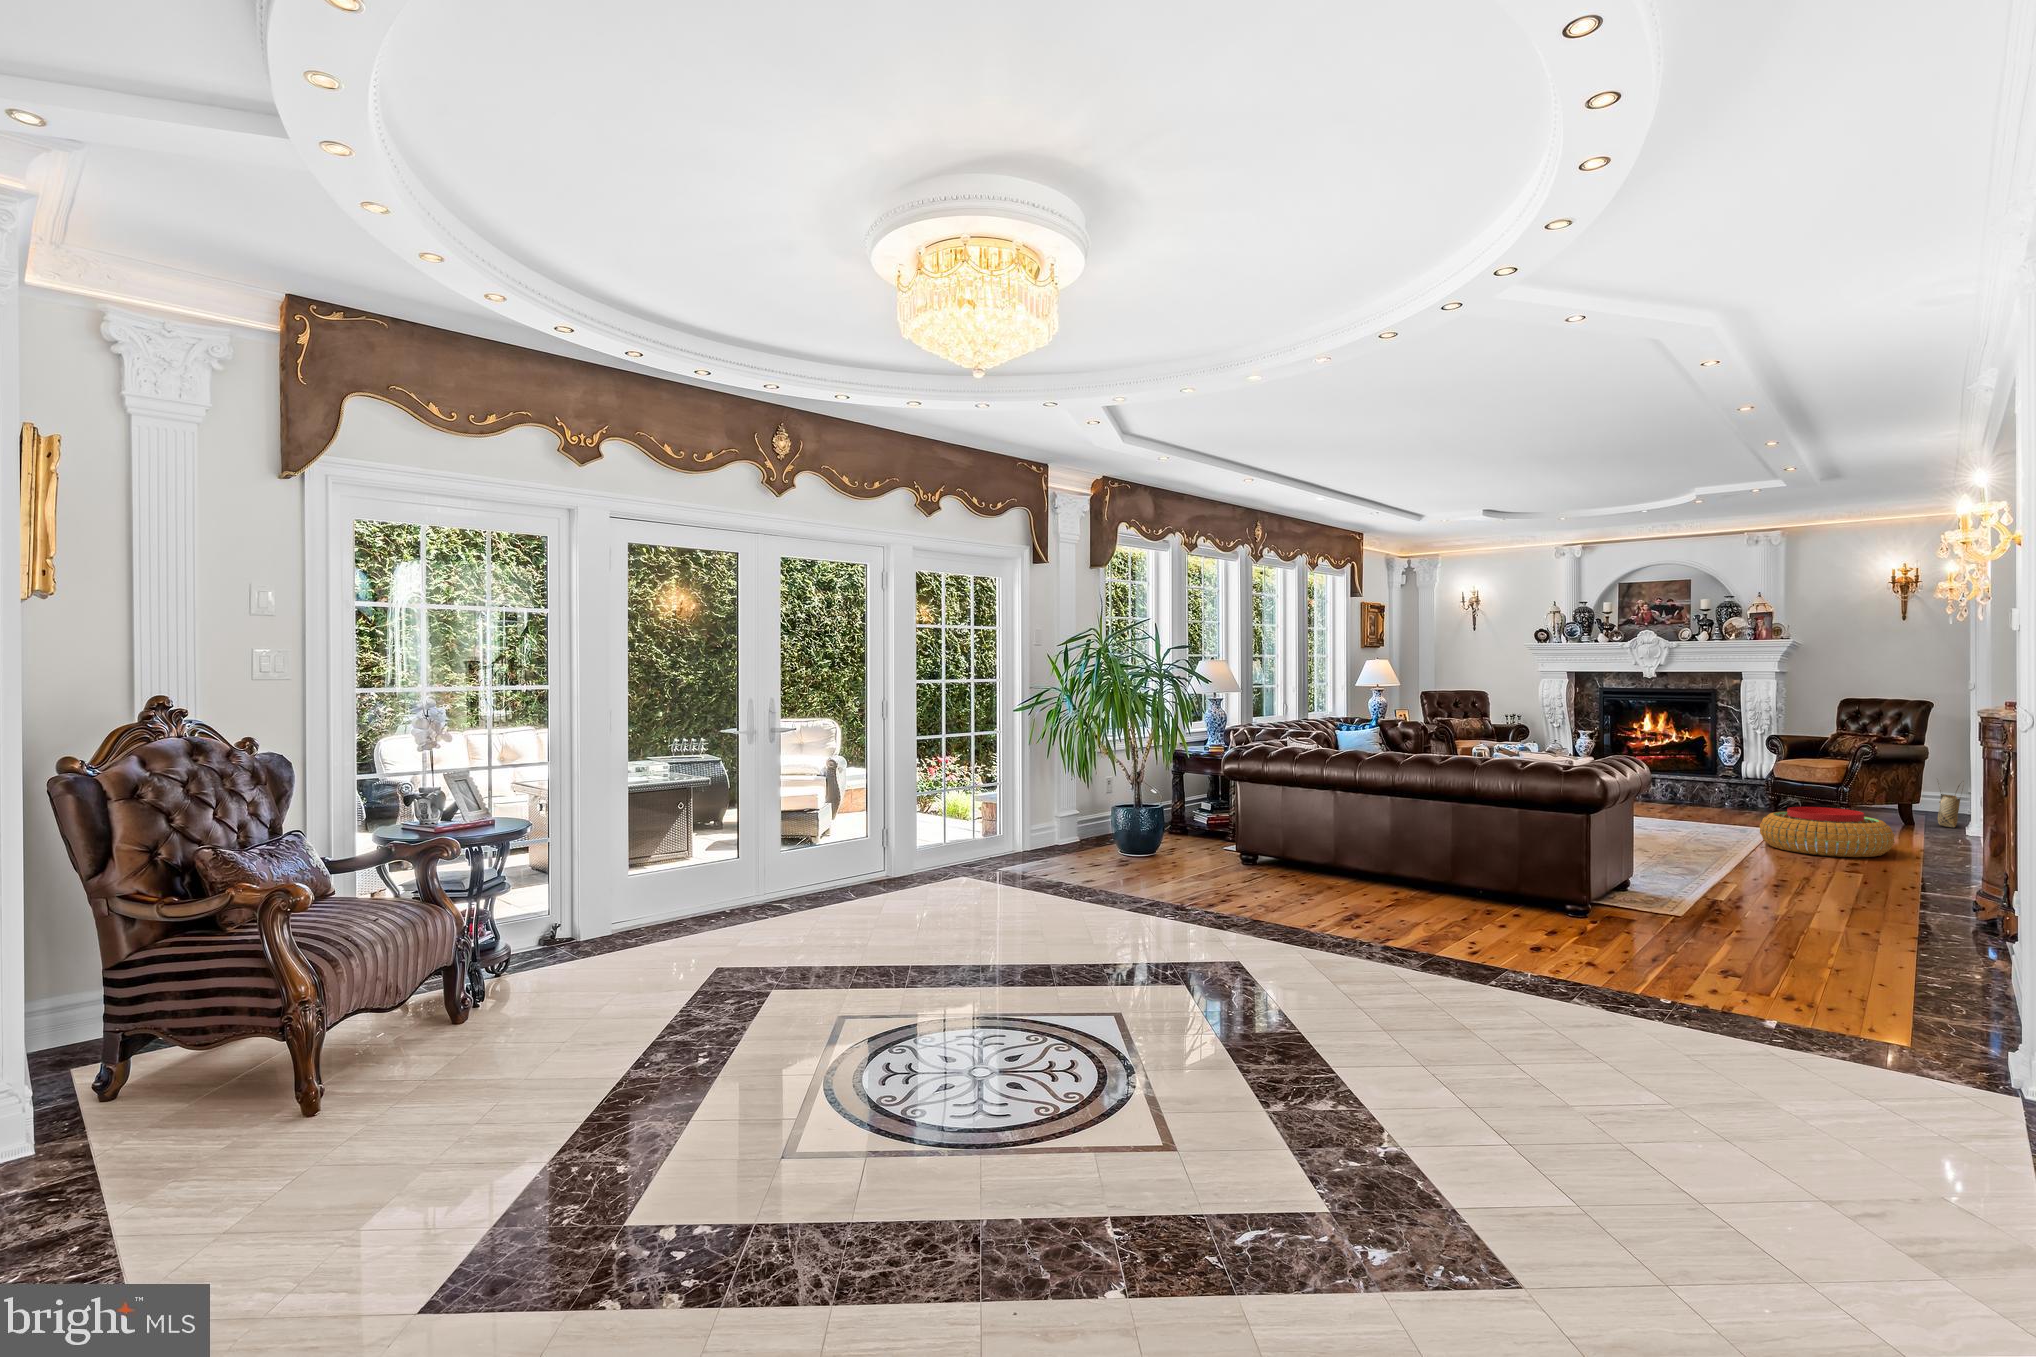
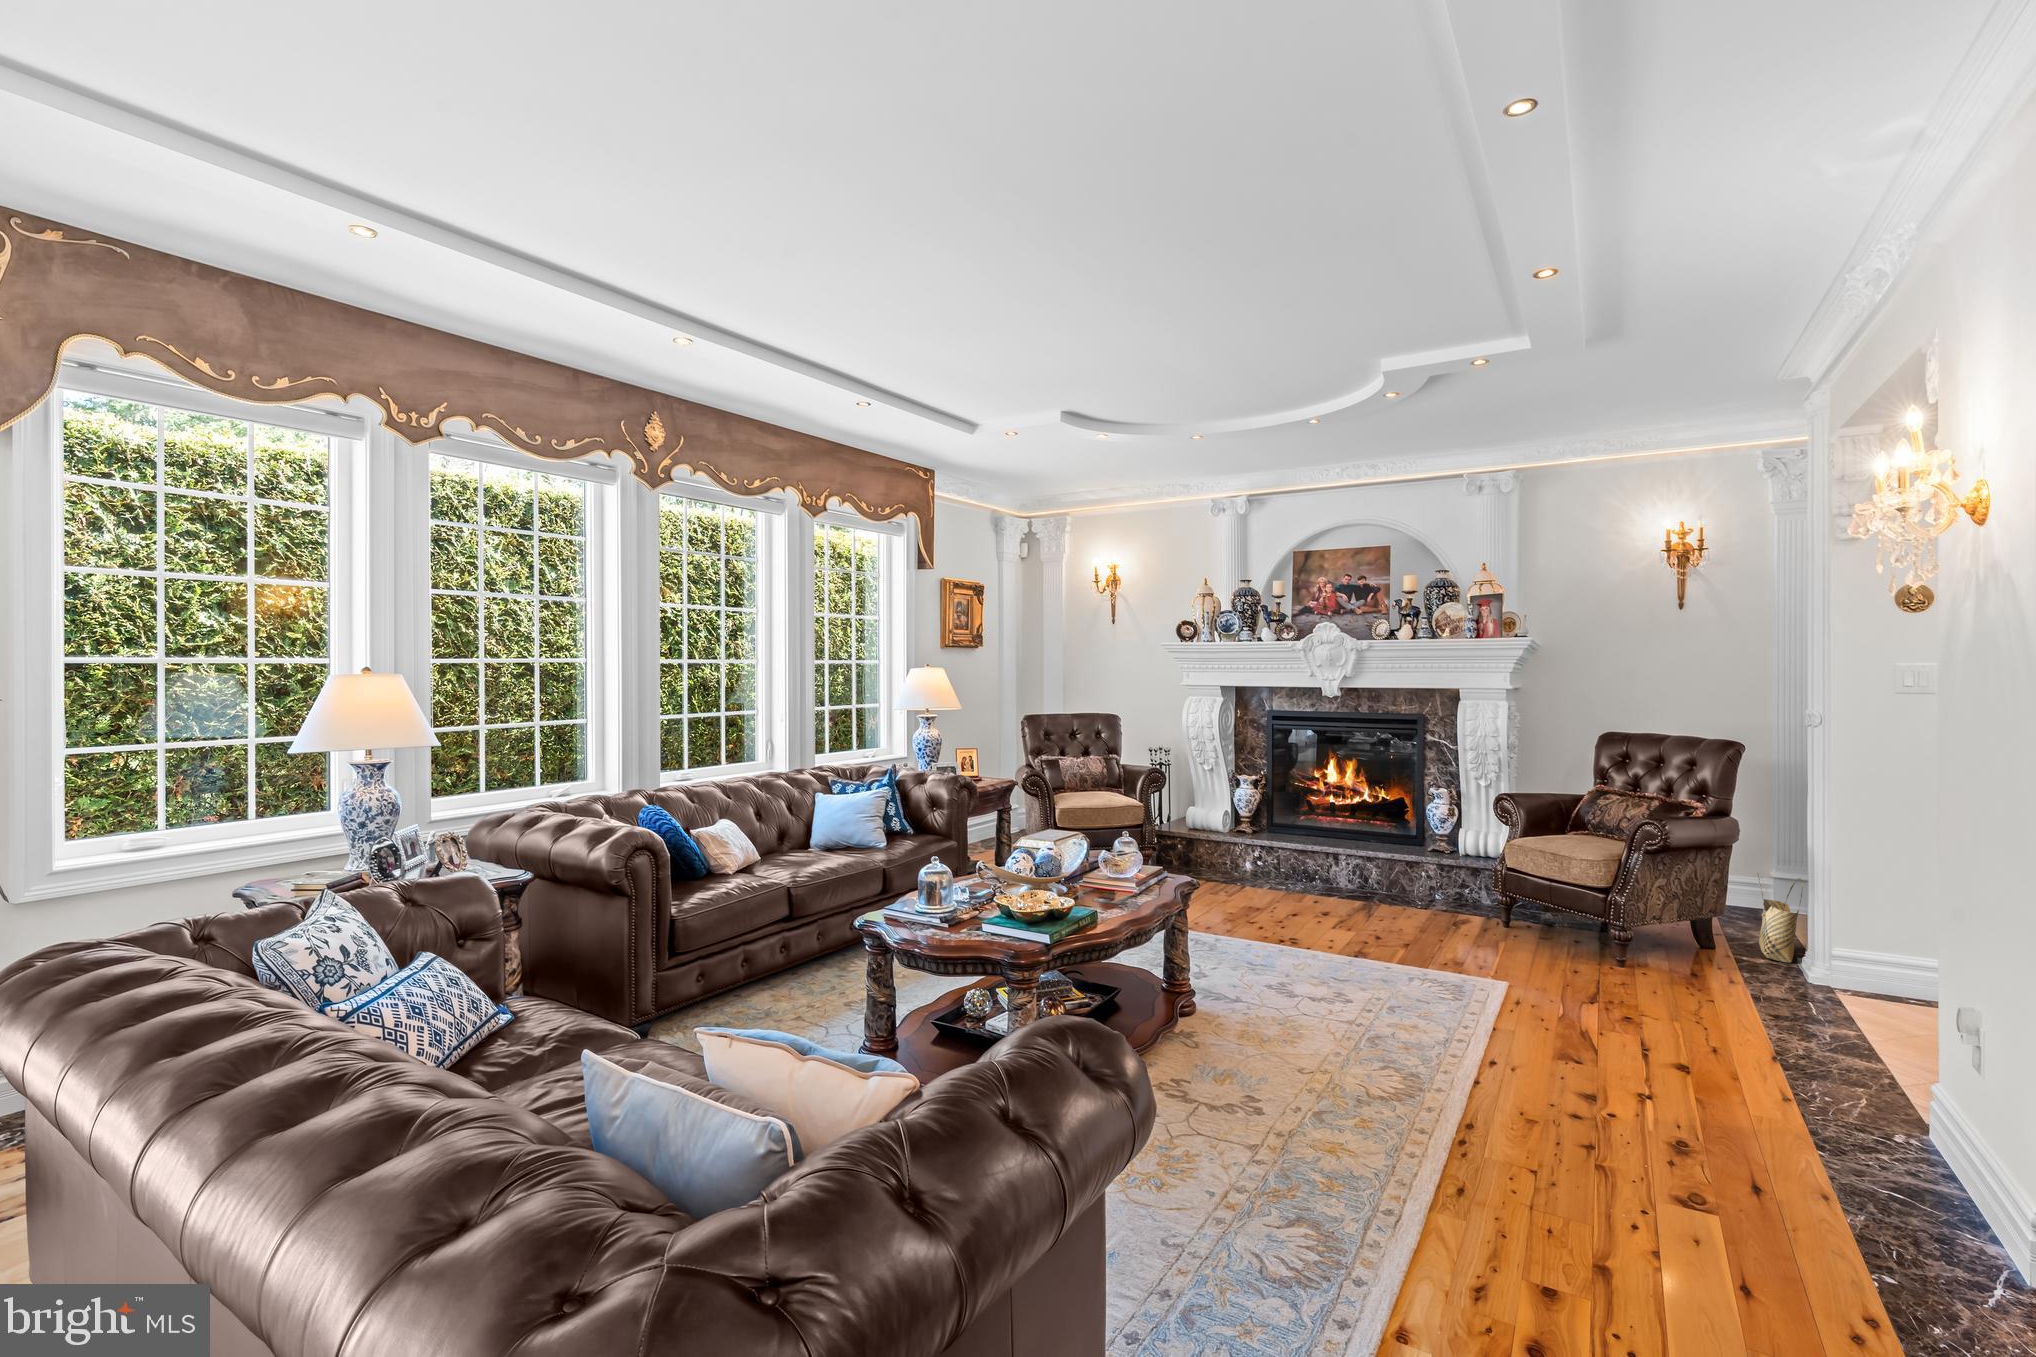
pouf: present [1760,807,1895,857] -> none [1485,962,1745,1097]

